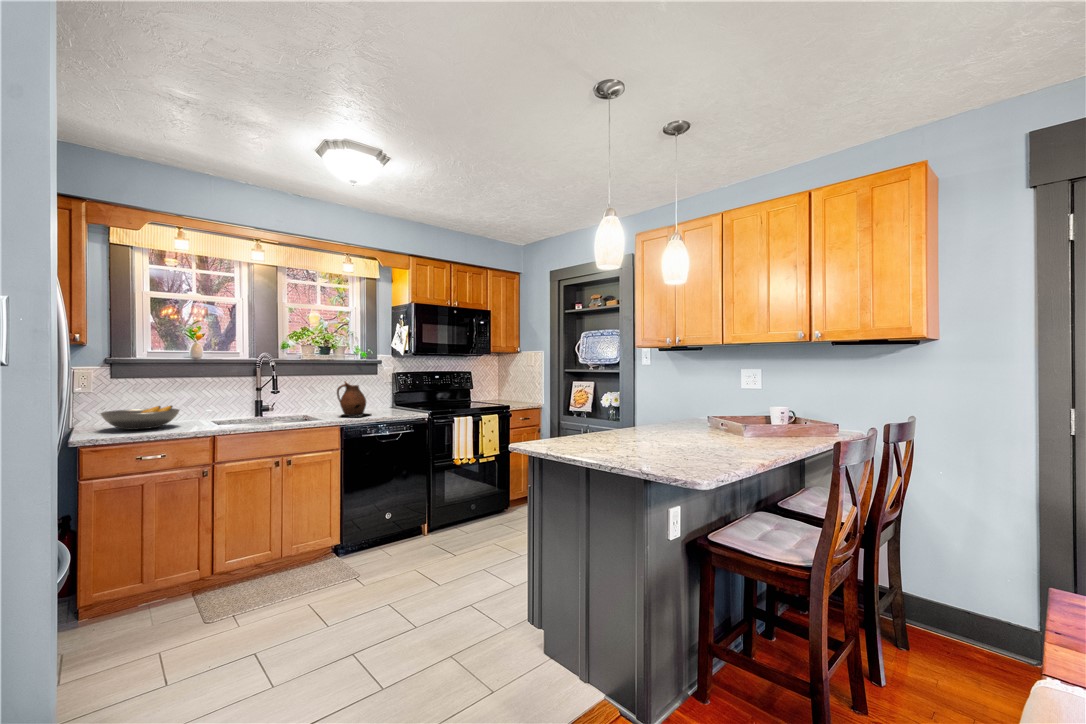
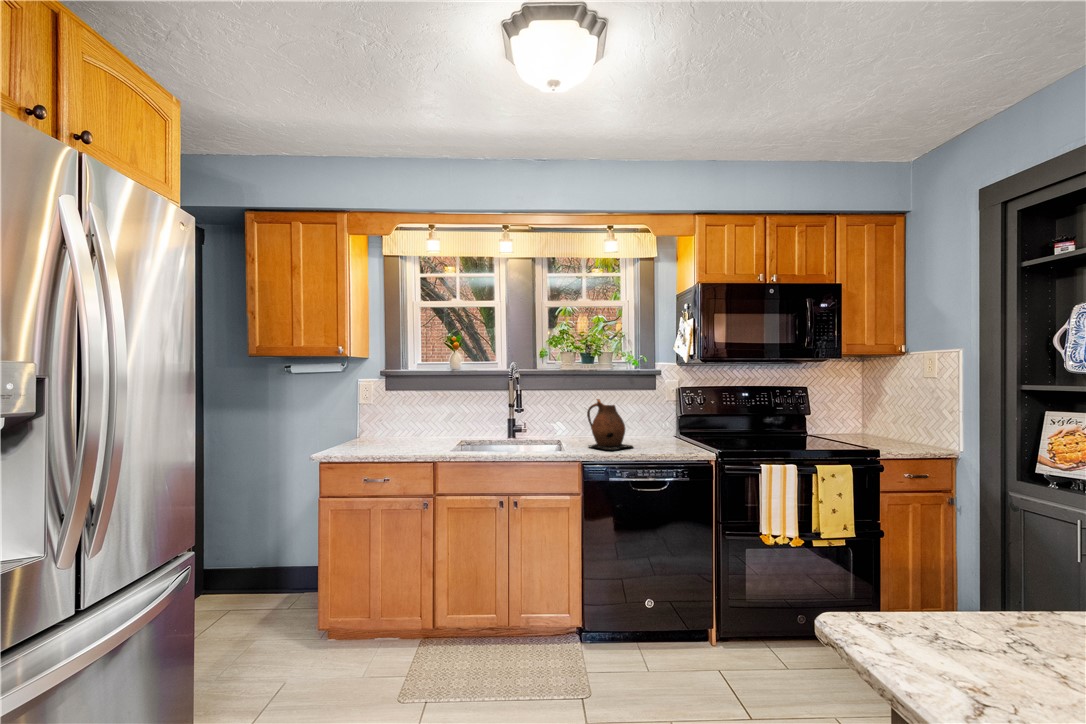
fruit bowl: present [101,406,180,430] -> none [358,421,425,445]

